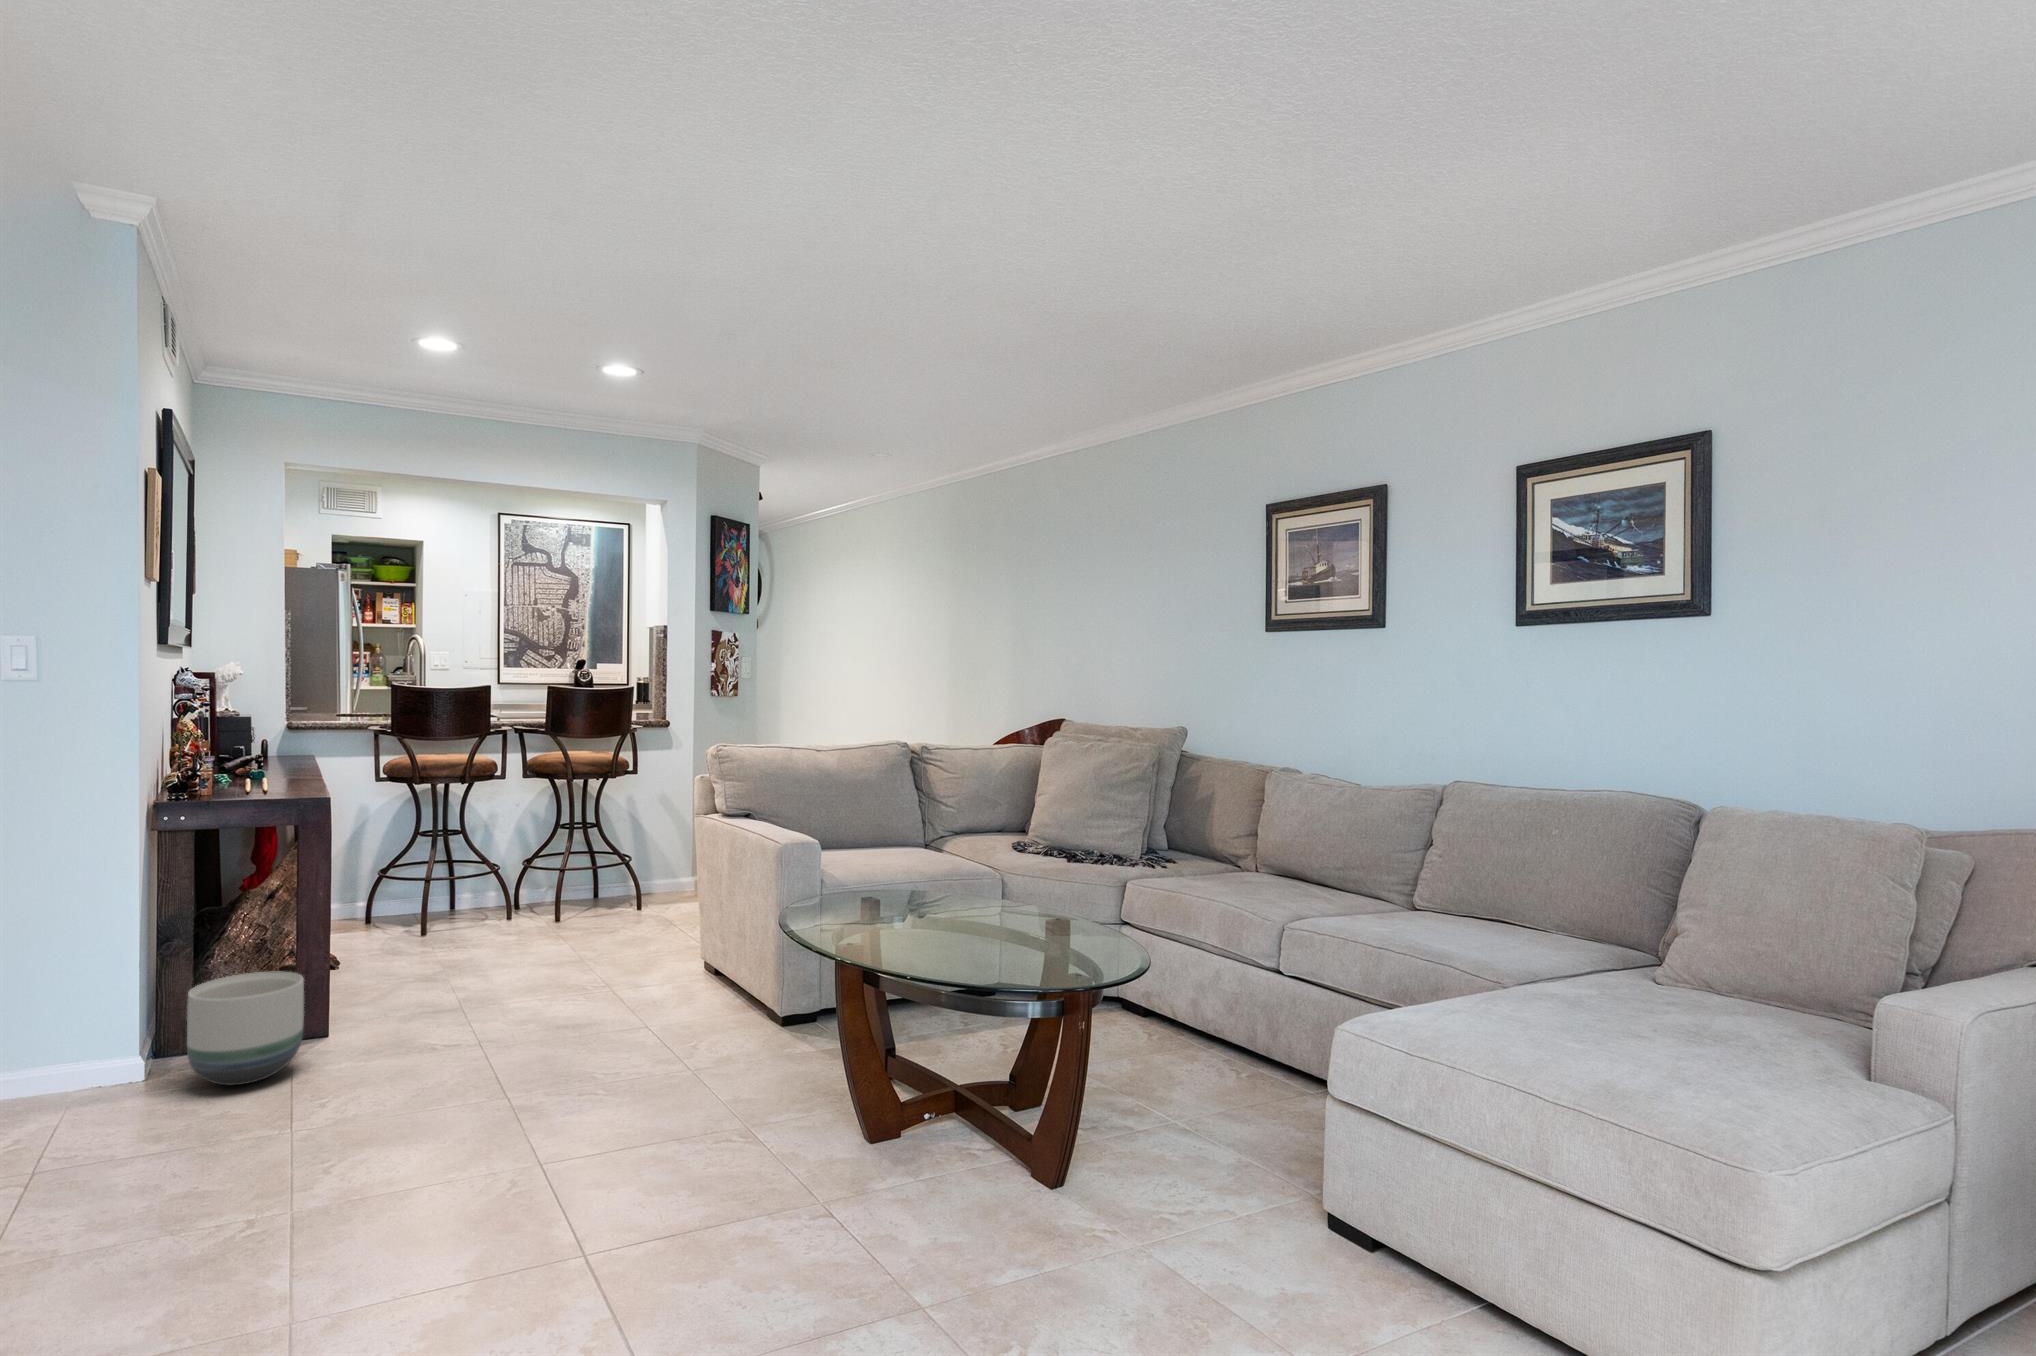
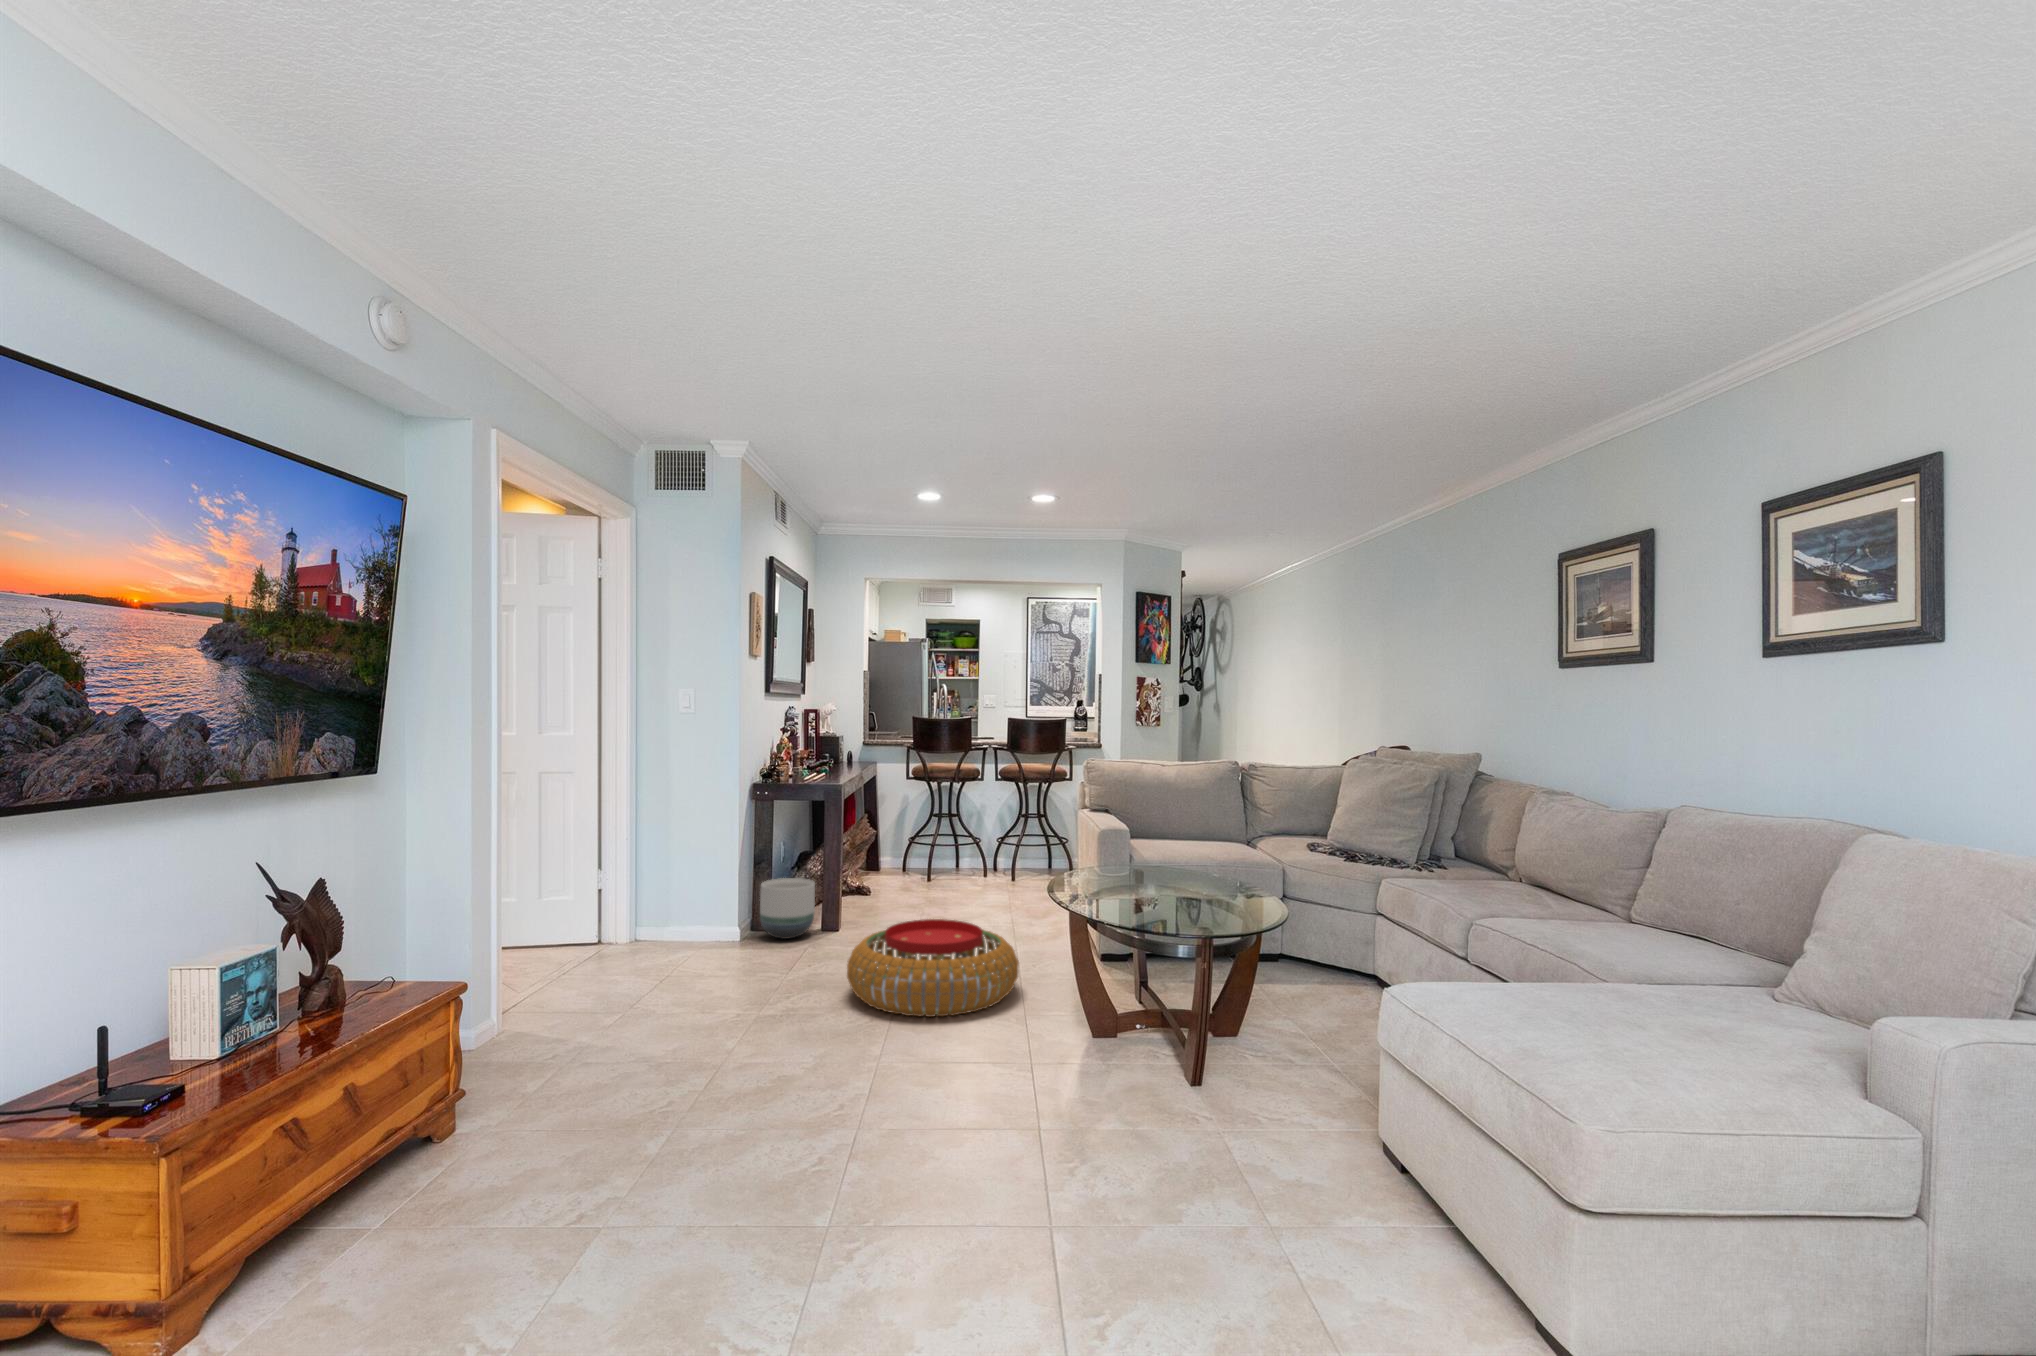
pouf: none [471,1003,762,1178] -> present [847,919,1019,1017]

